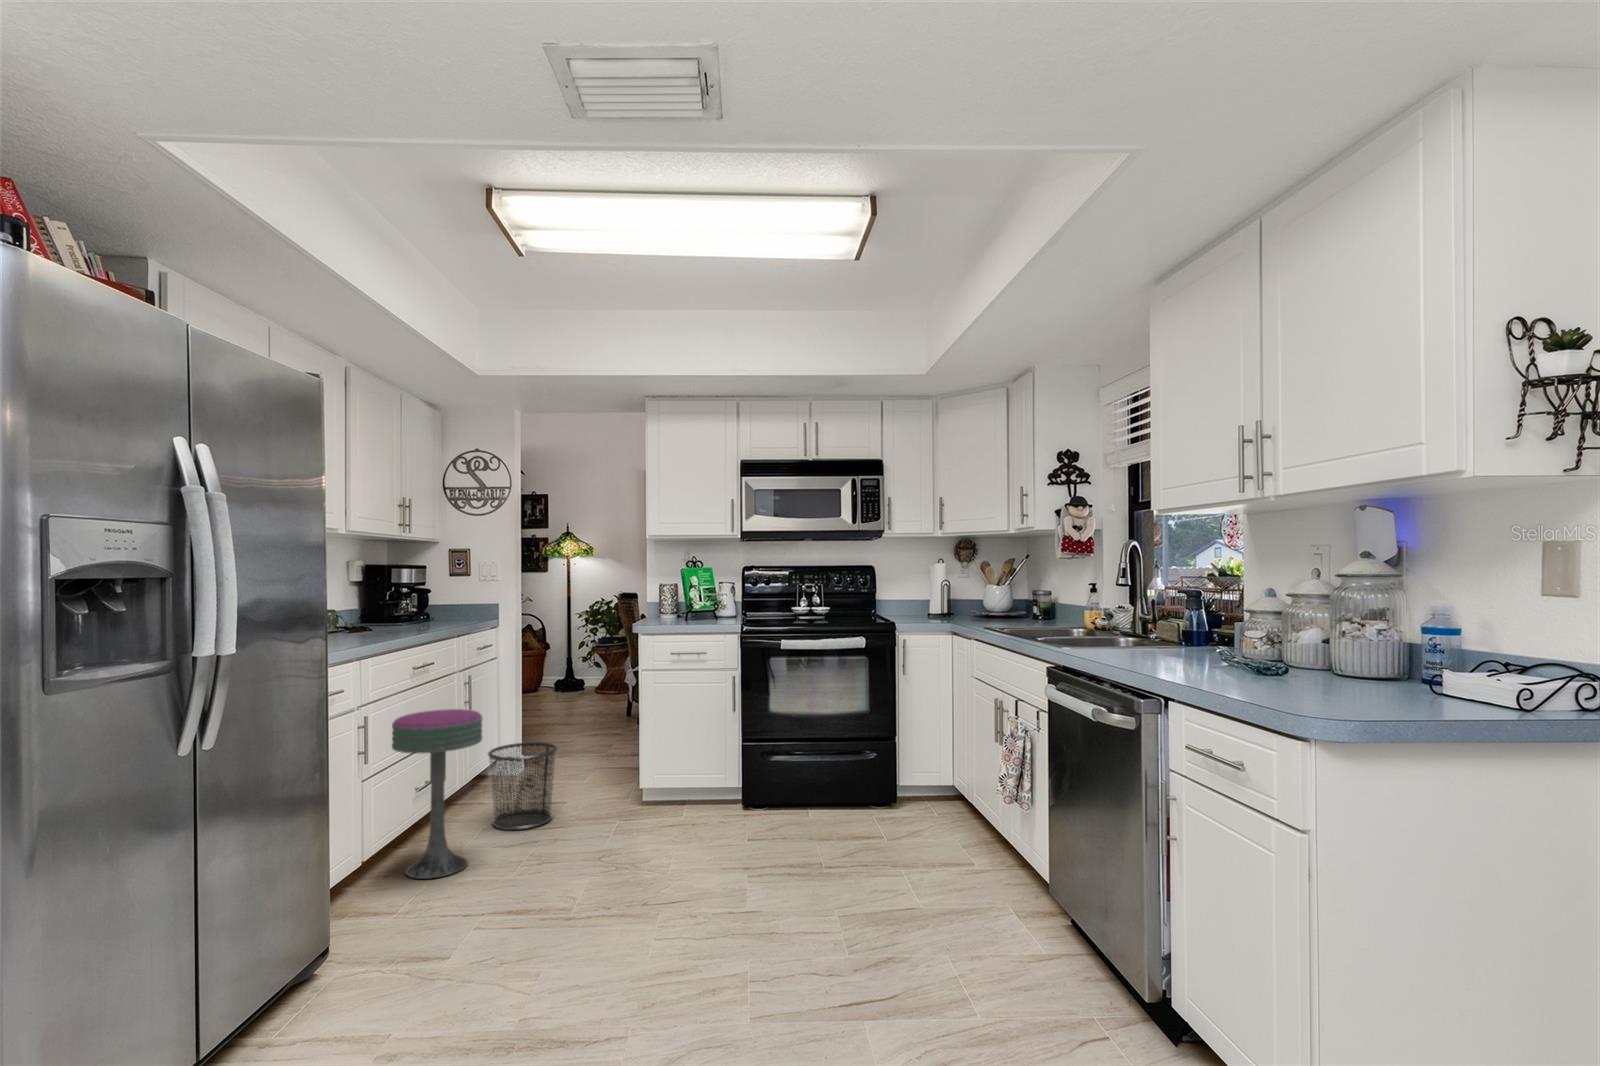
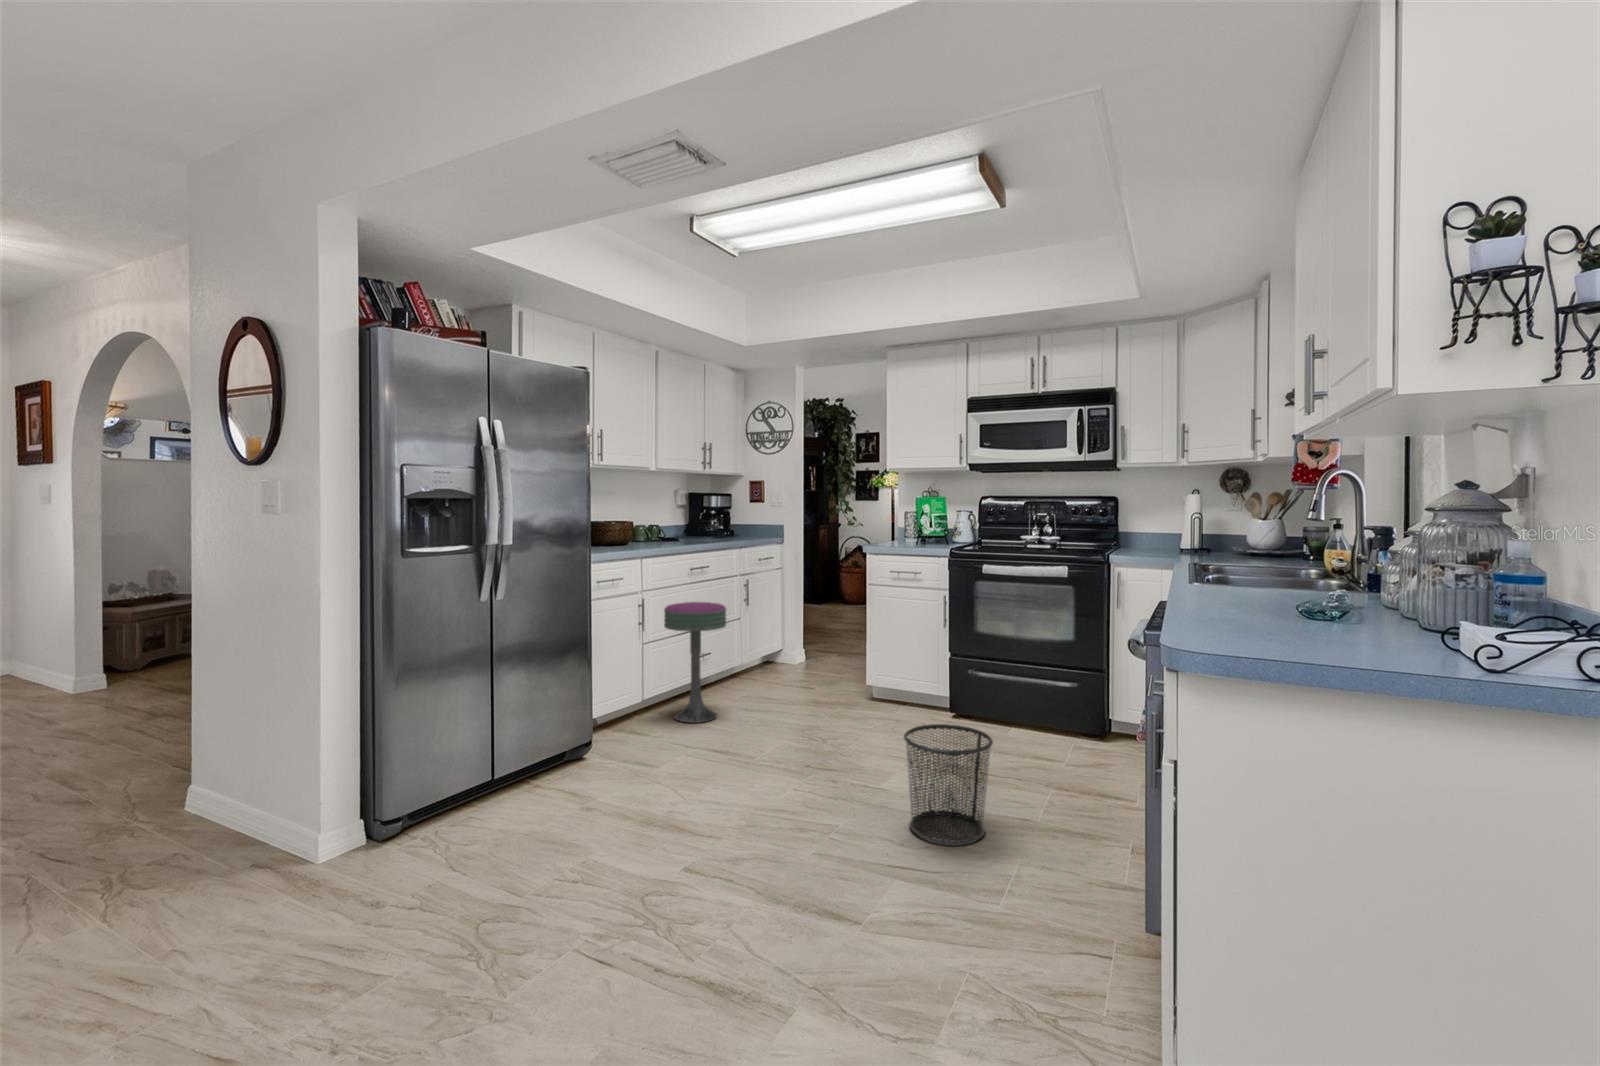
waste bin: present [488,742,557,830] -> present [904,724,993,845]

